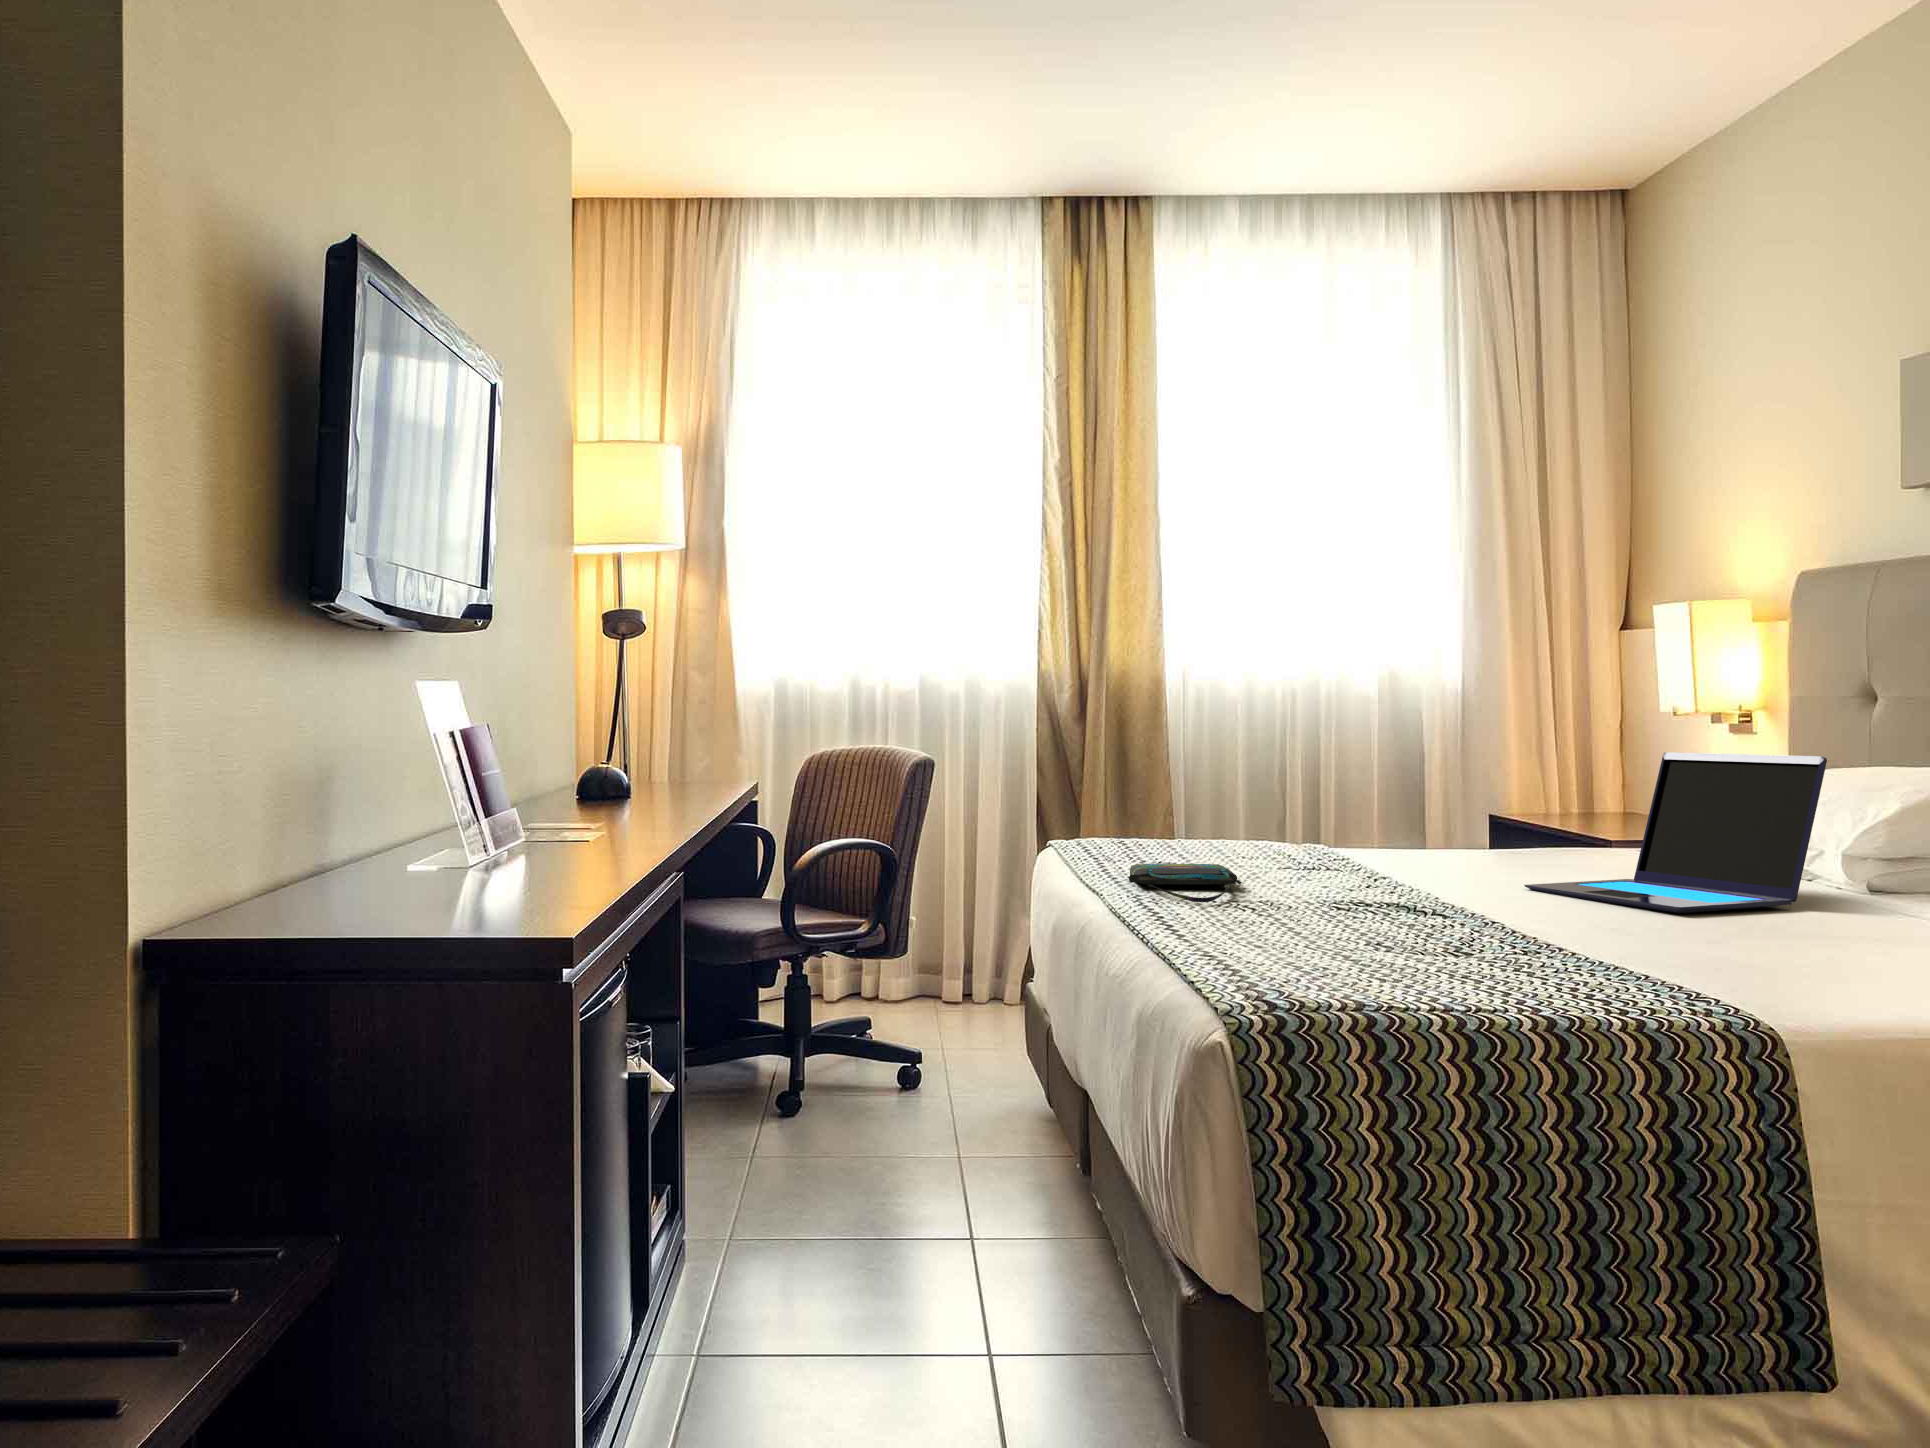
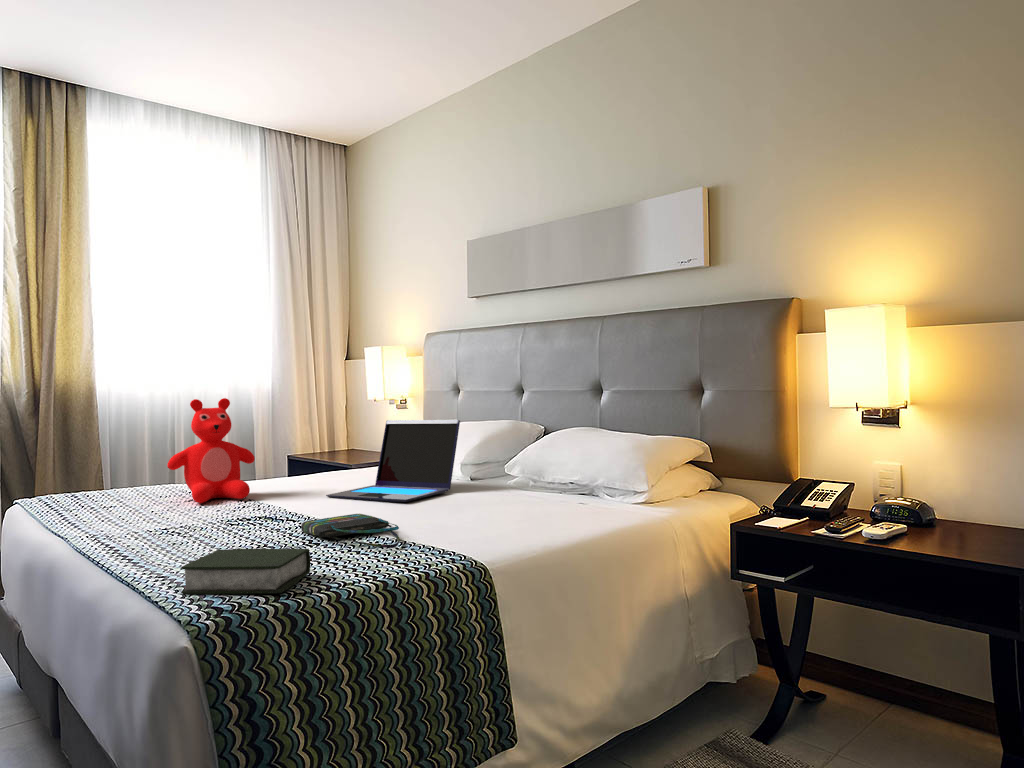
teddy bear: none [1253,699,1399,875] -> present [167,398,255,503]
tote bag: present [1129,864,1242,903] -> present [301,514,400,548]
book: none [1228,928,1432,1001] -> present [181,548,310,594]

